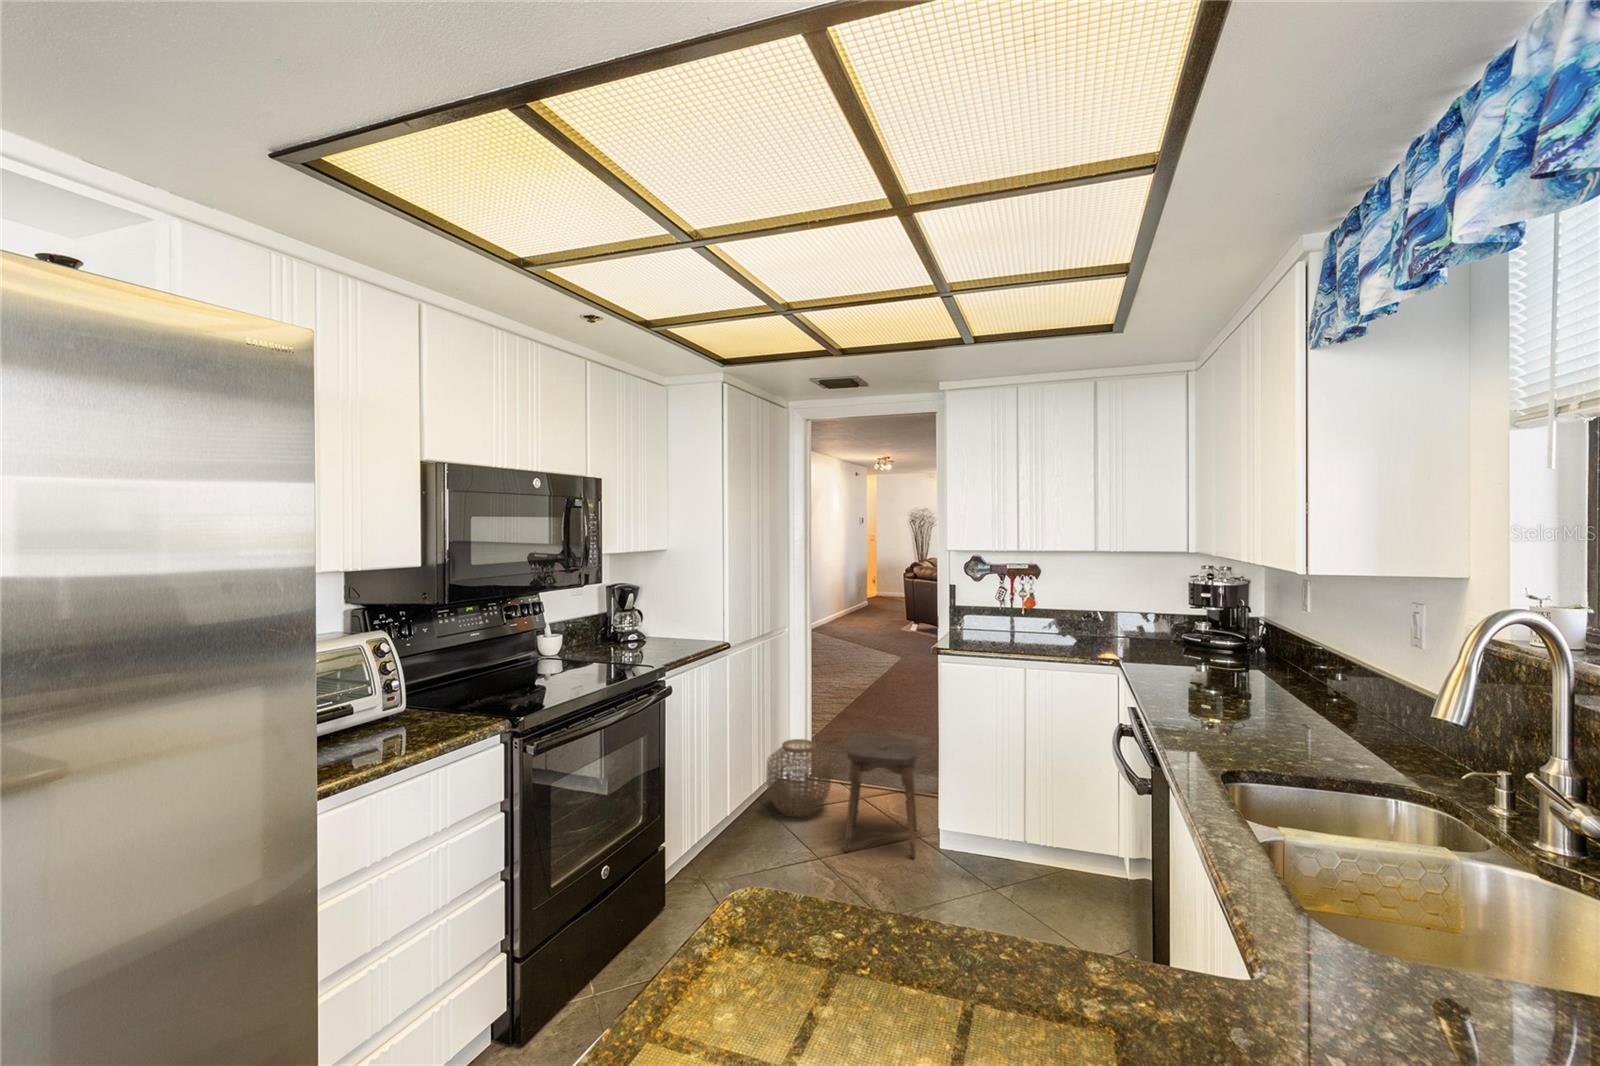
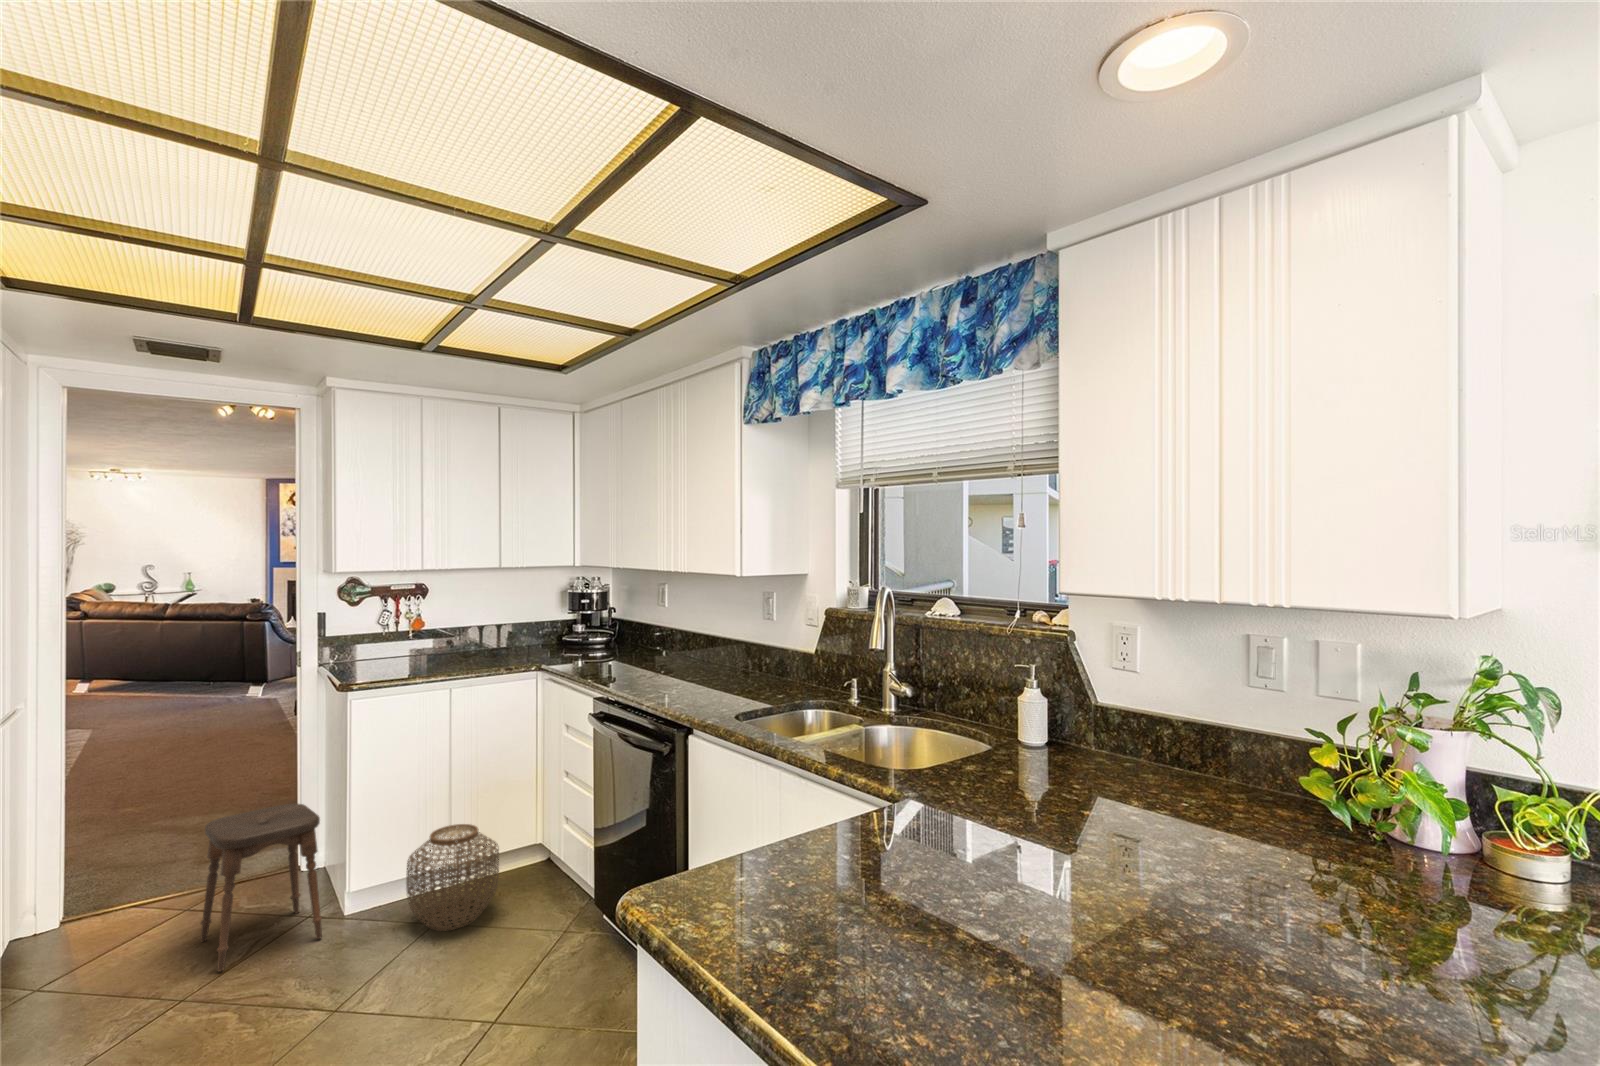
woven basket: present [766,739,831,817] -> present [406,824,499,931]

